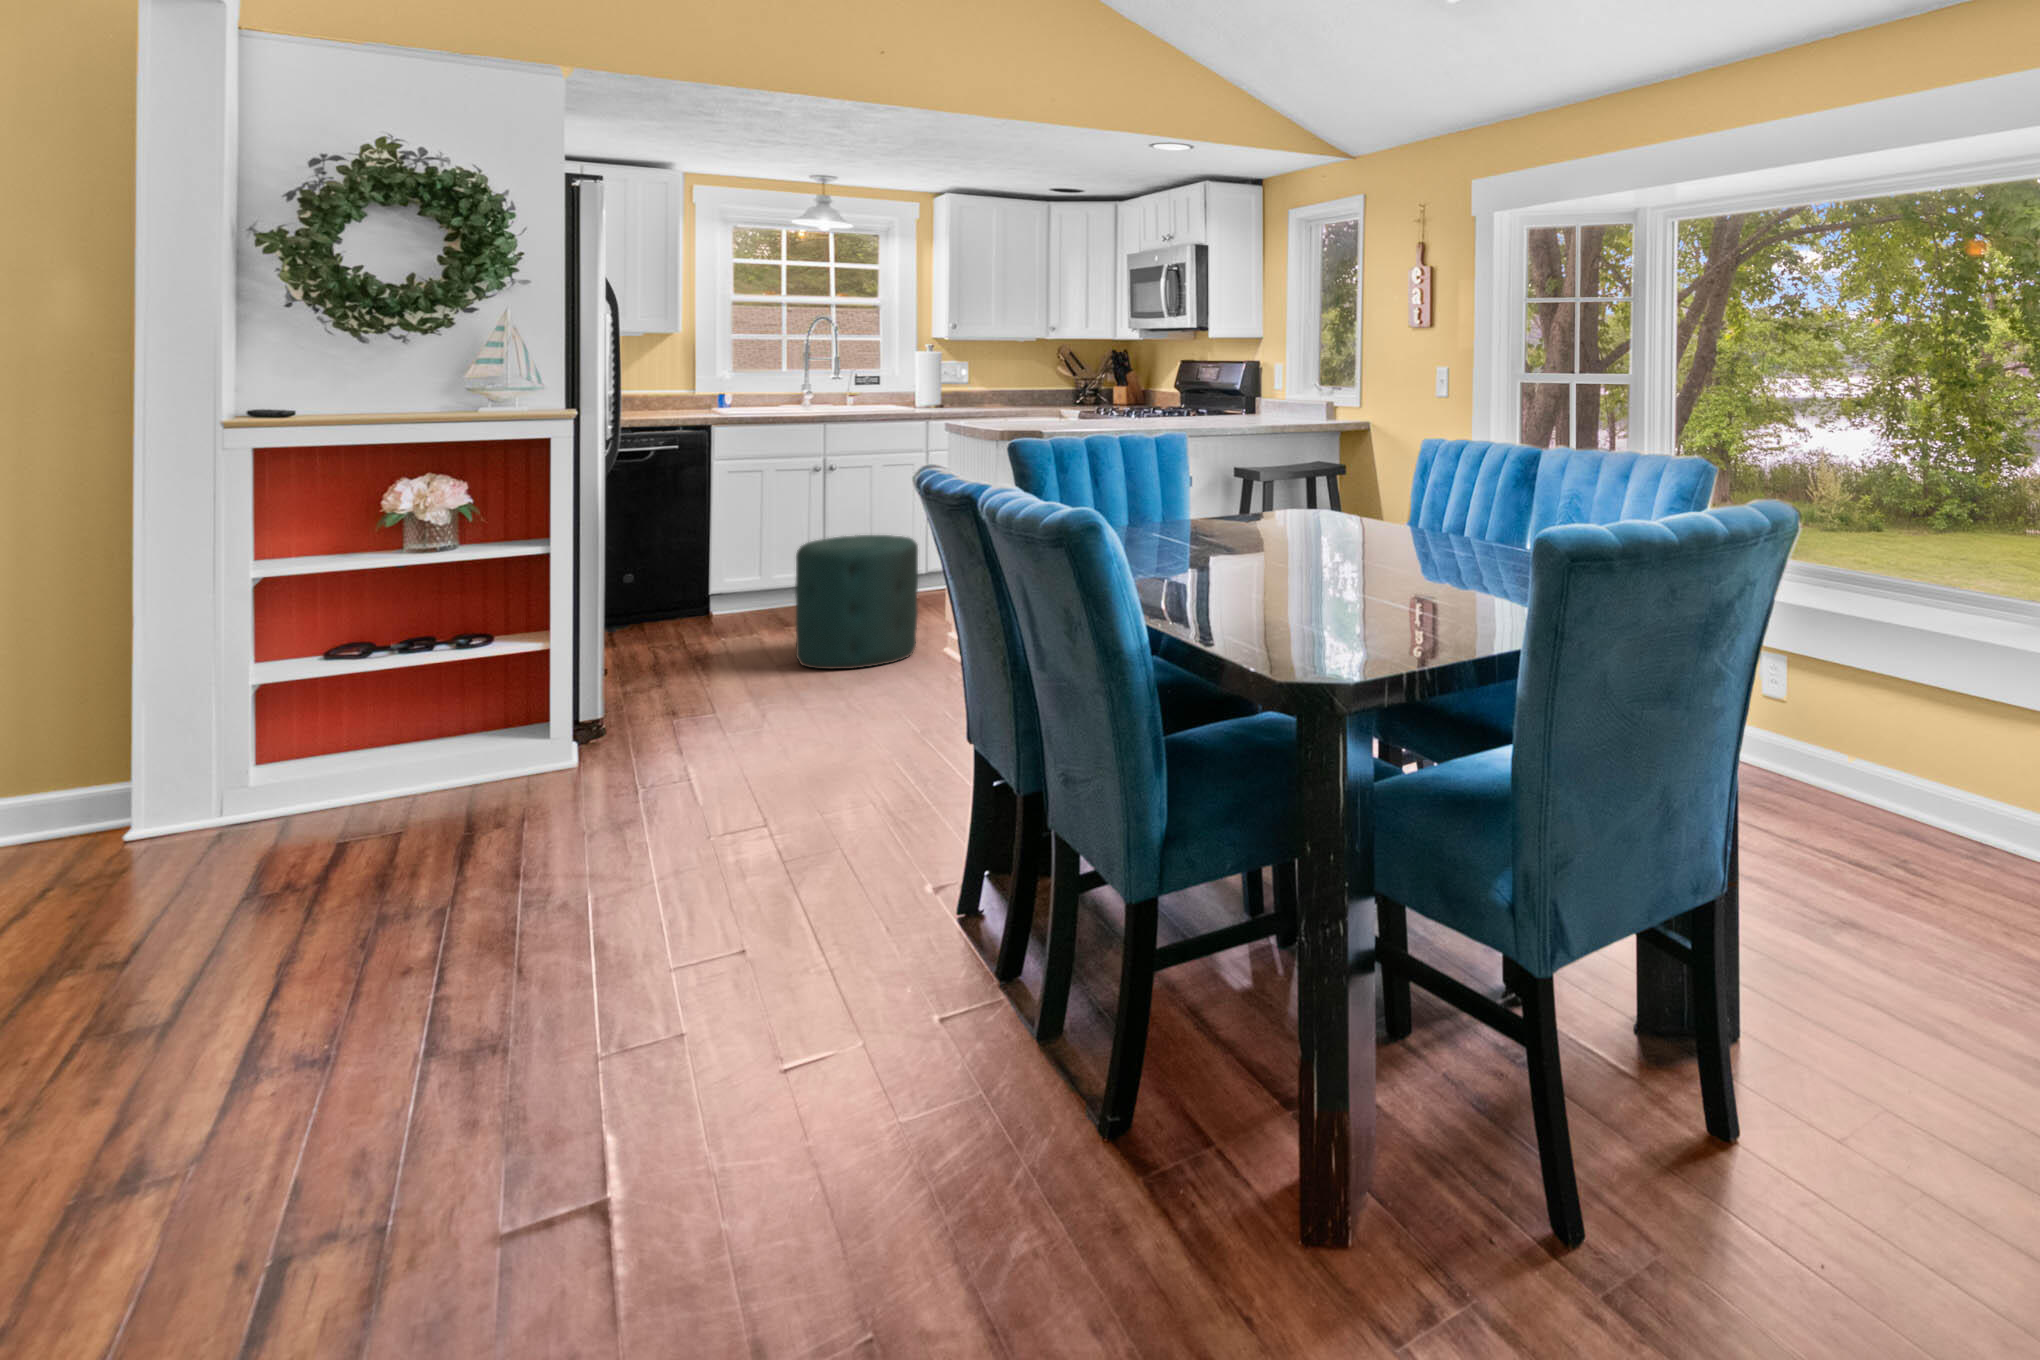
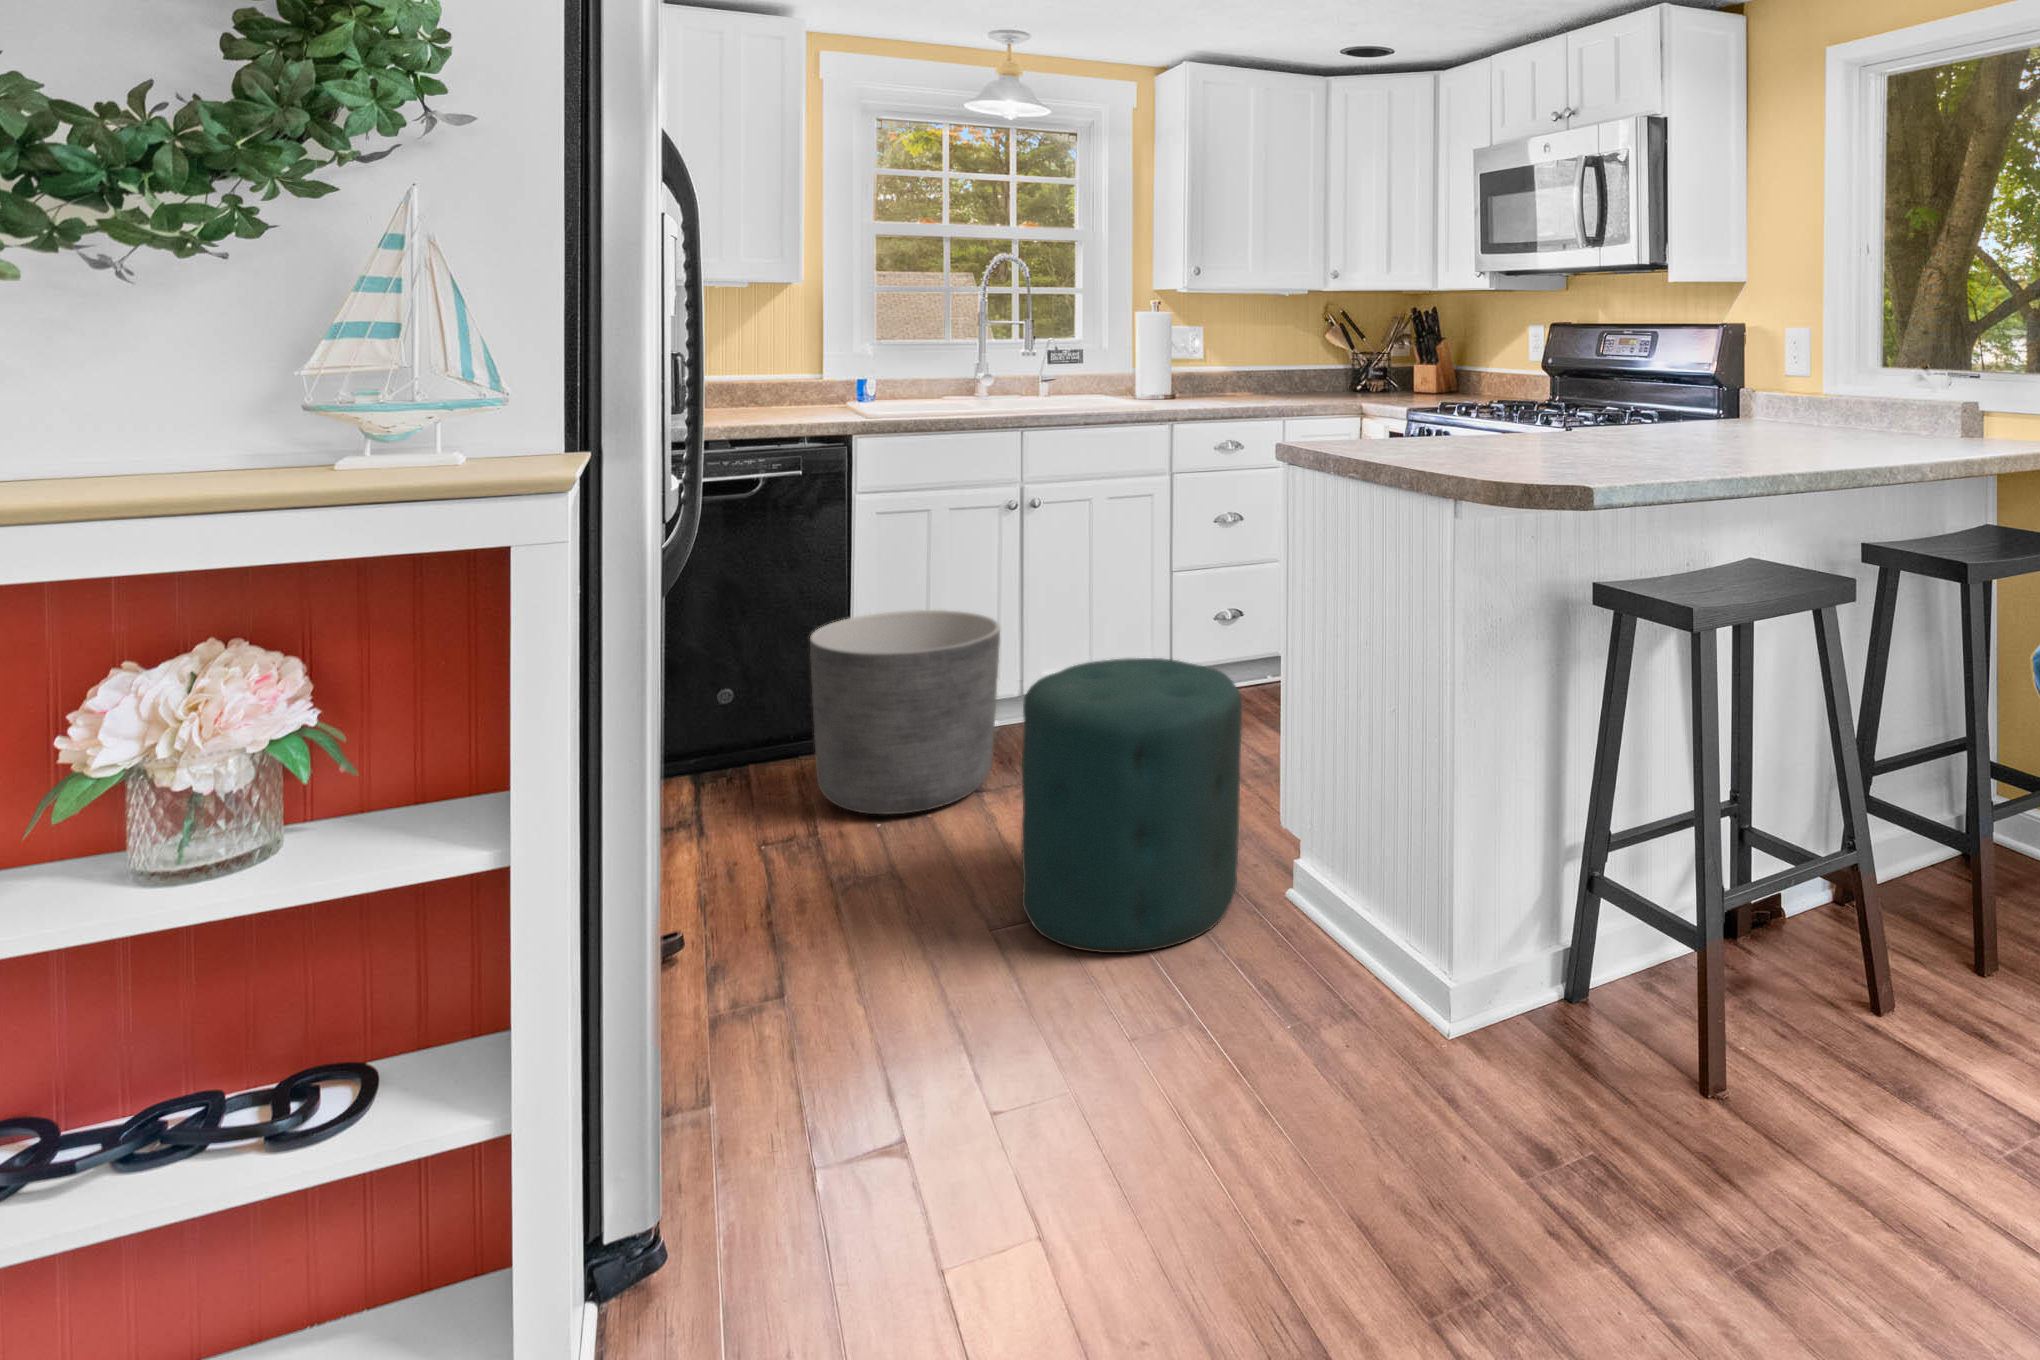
planter: none [683,529,802,636] -> present [810,610,1000,814]

